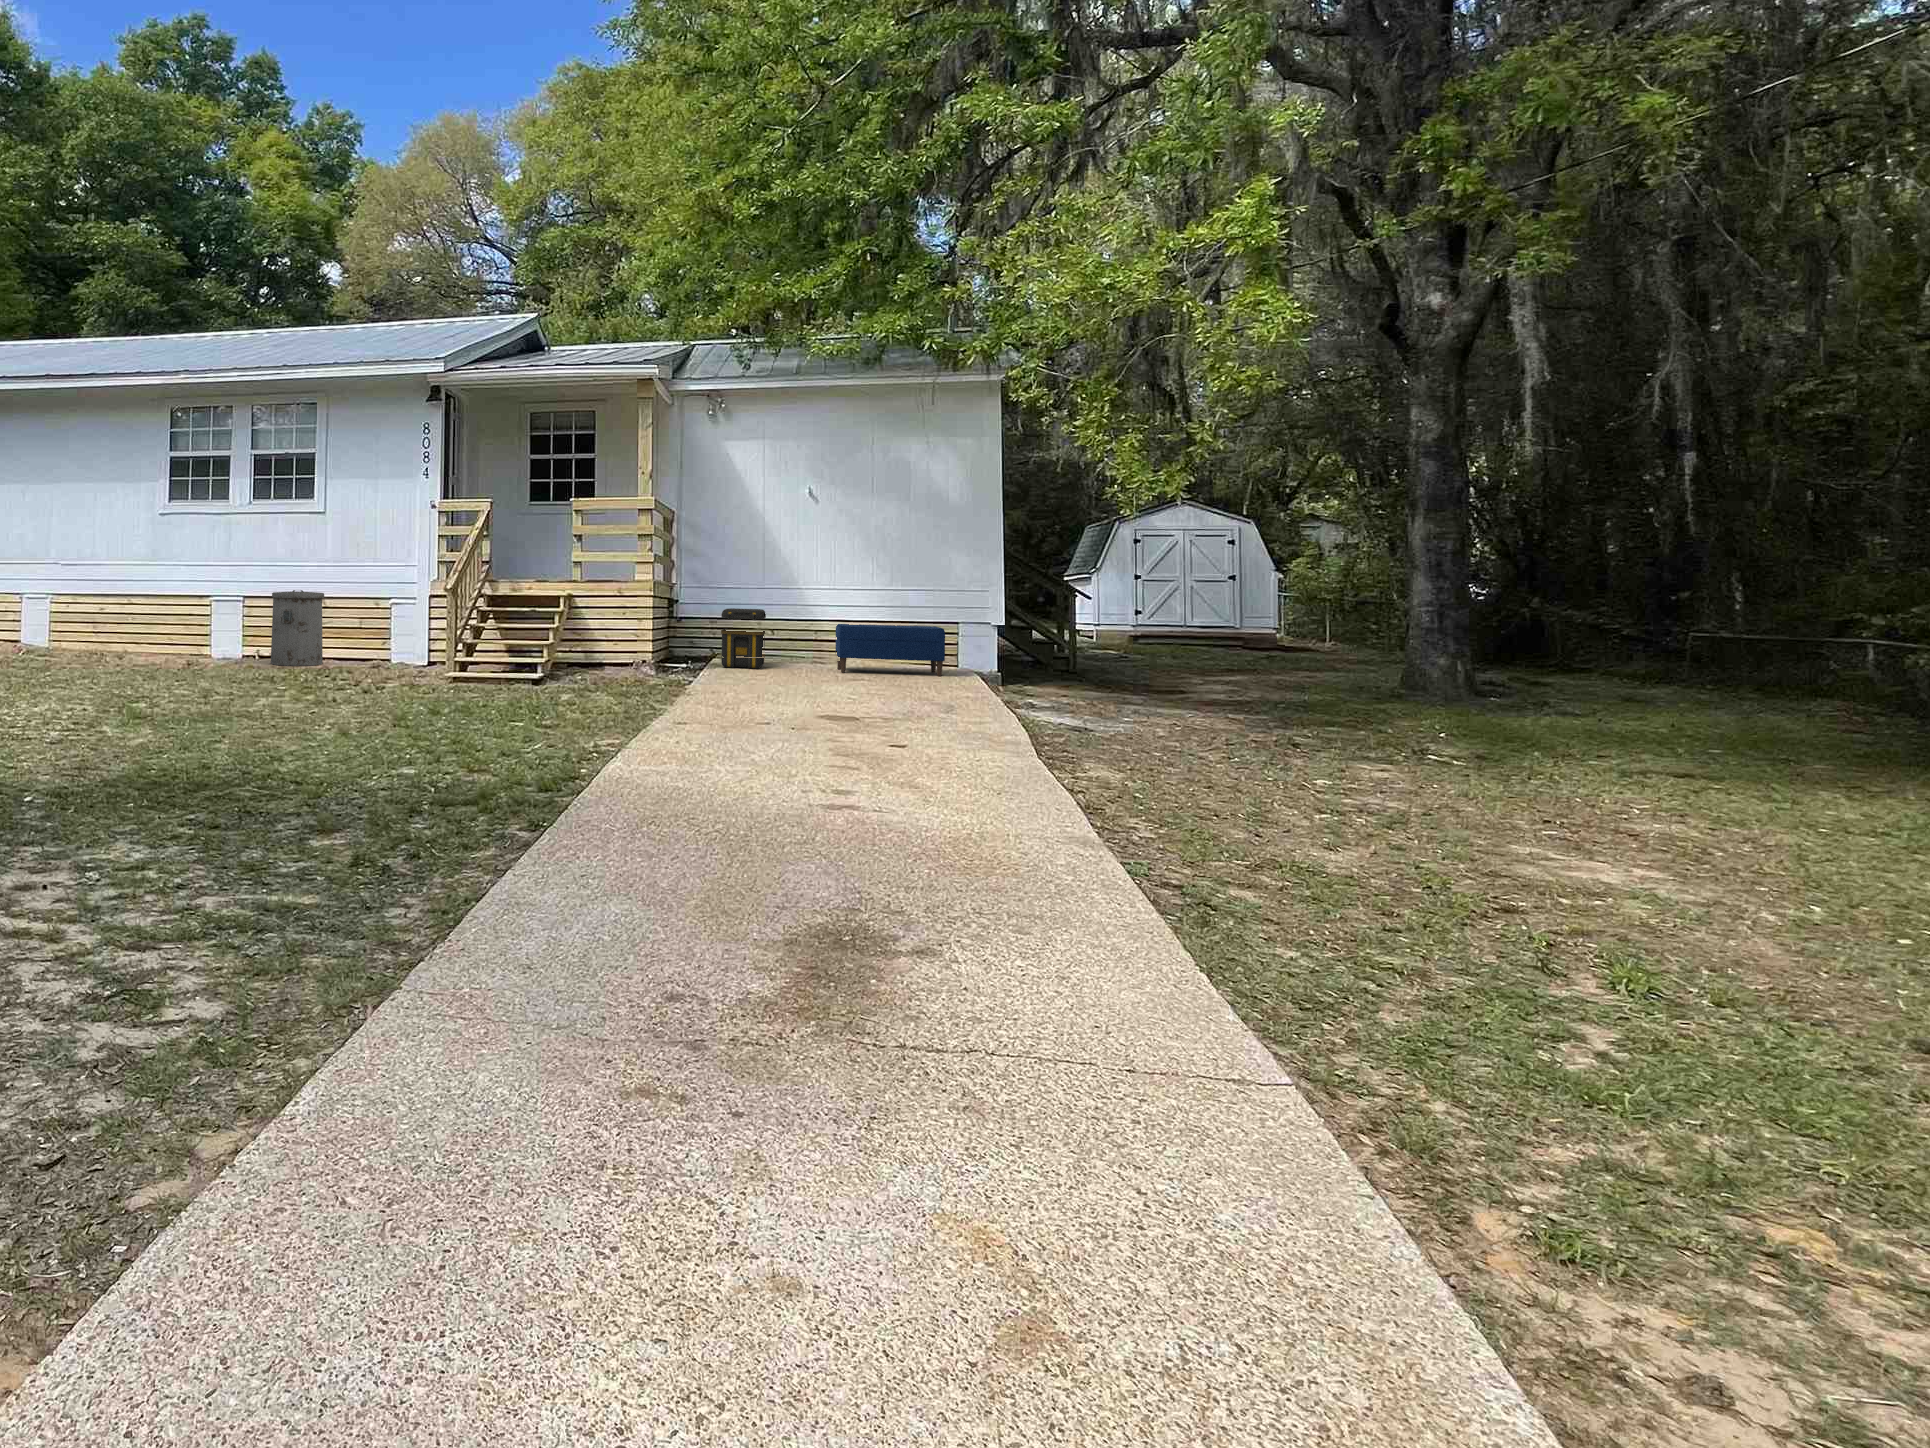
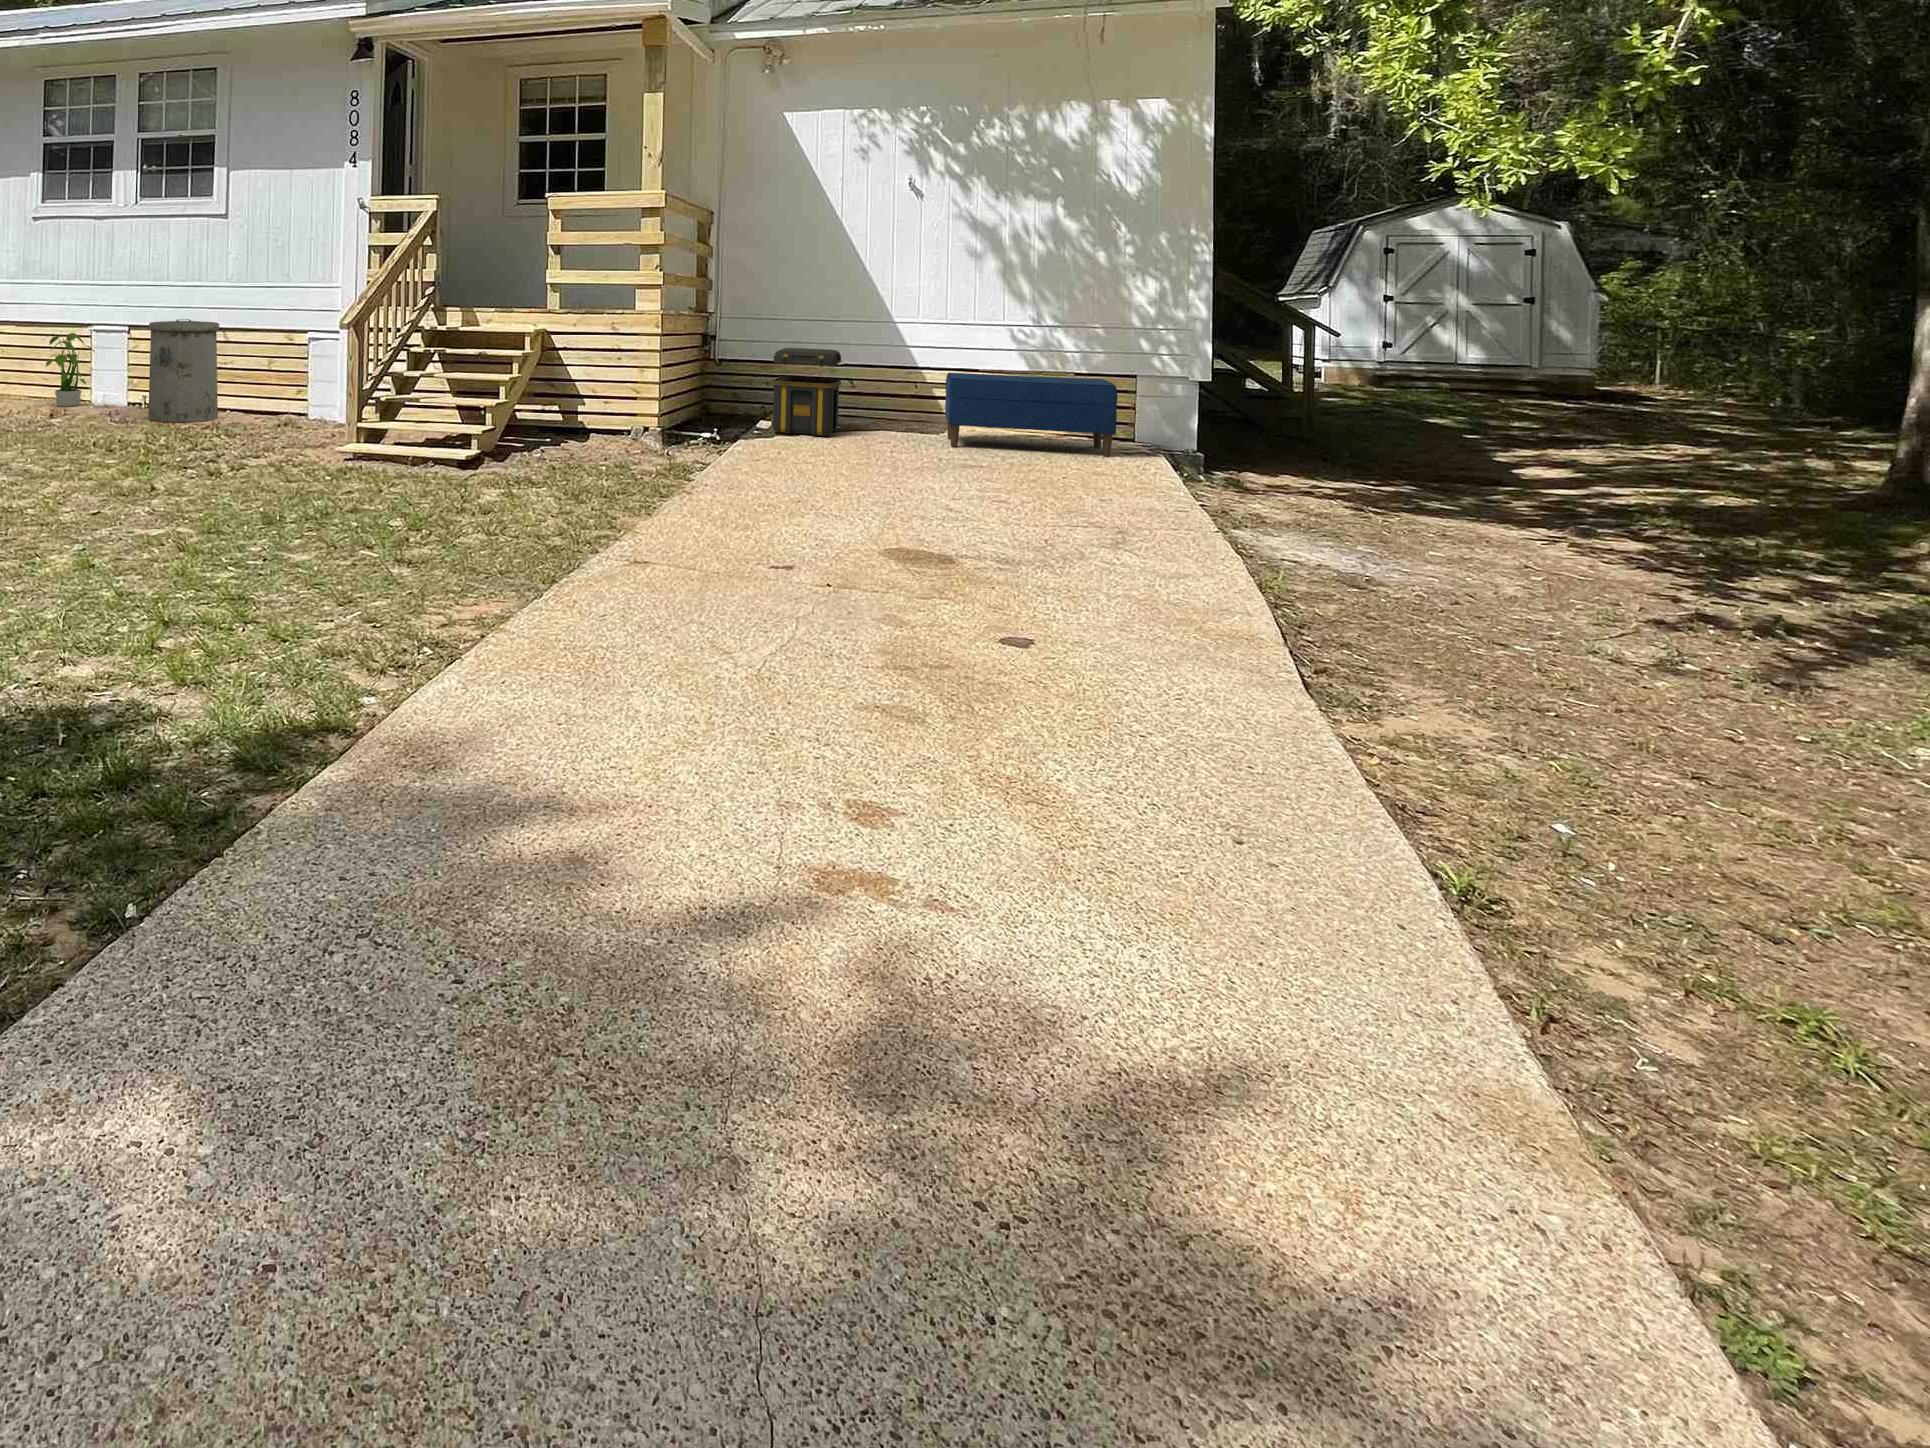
potted plant: none [178,601,216,658] -> present [43,333,94,407]

